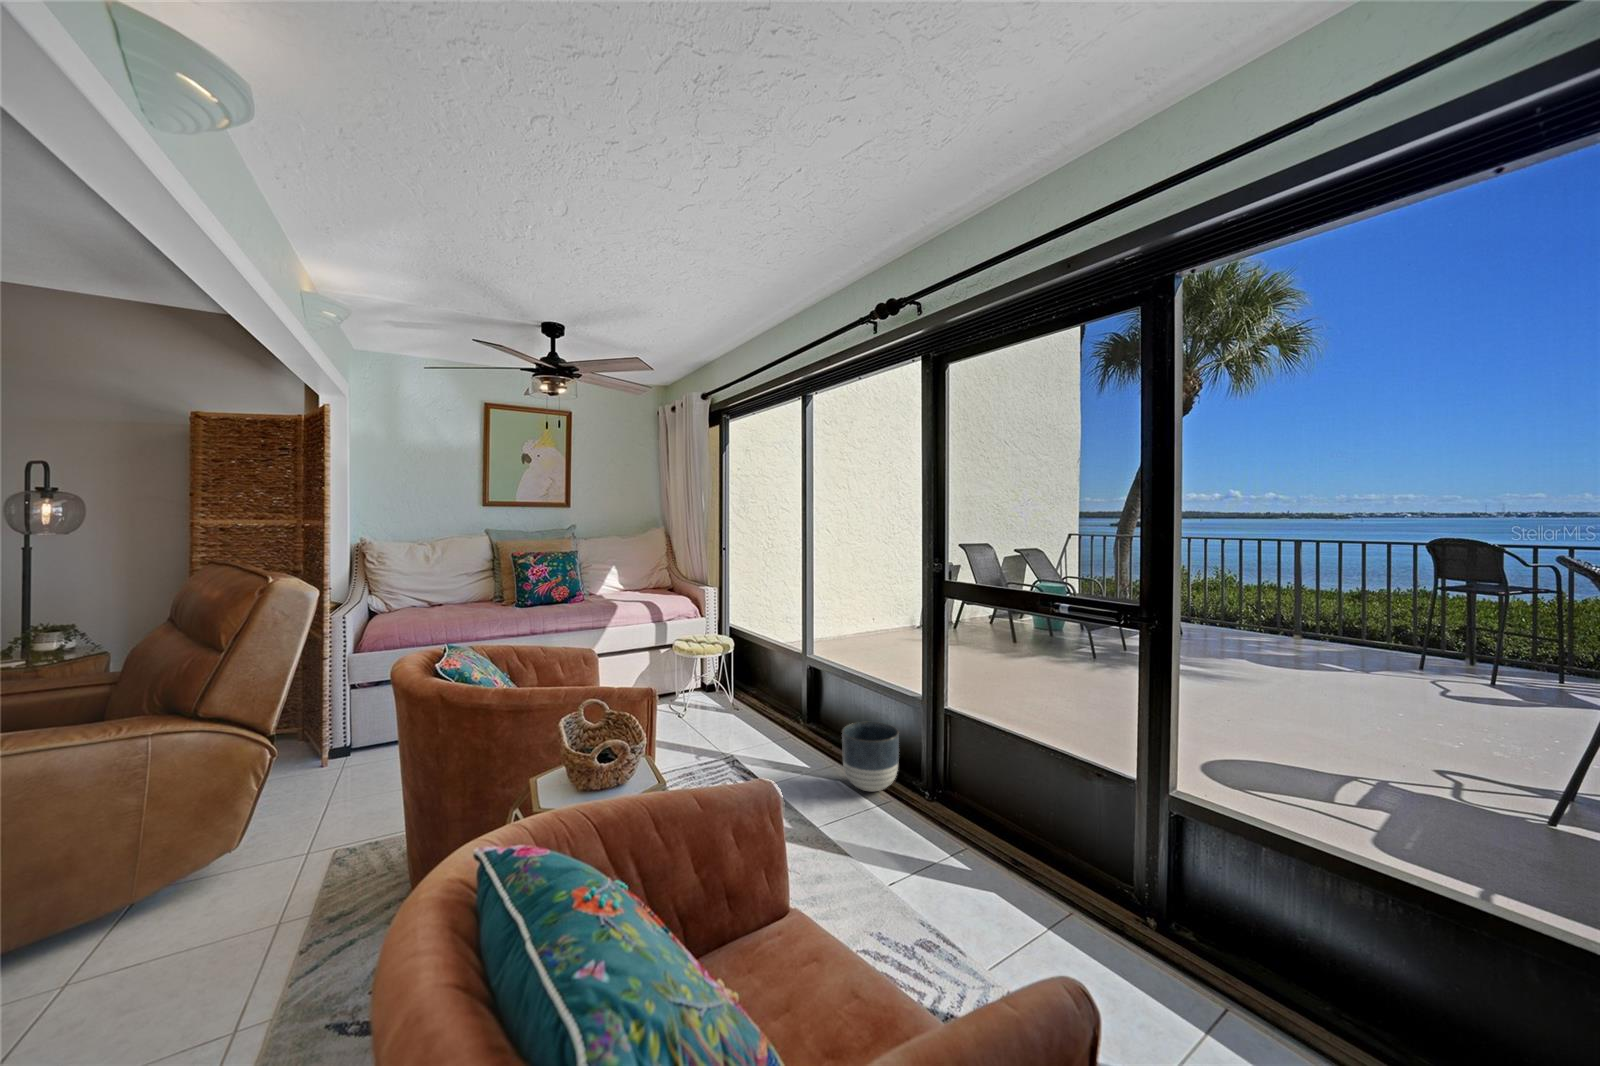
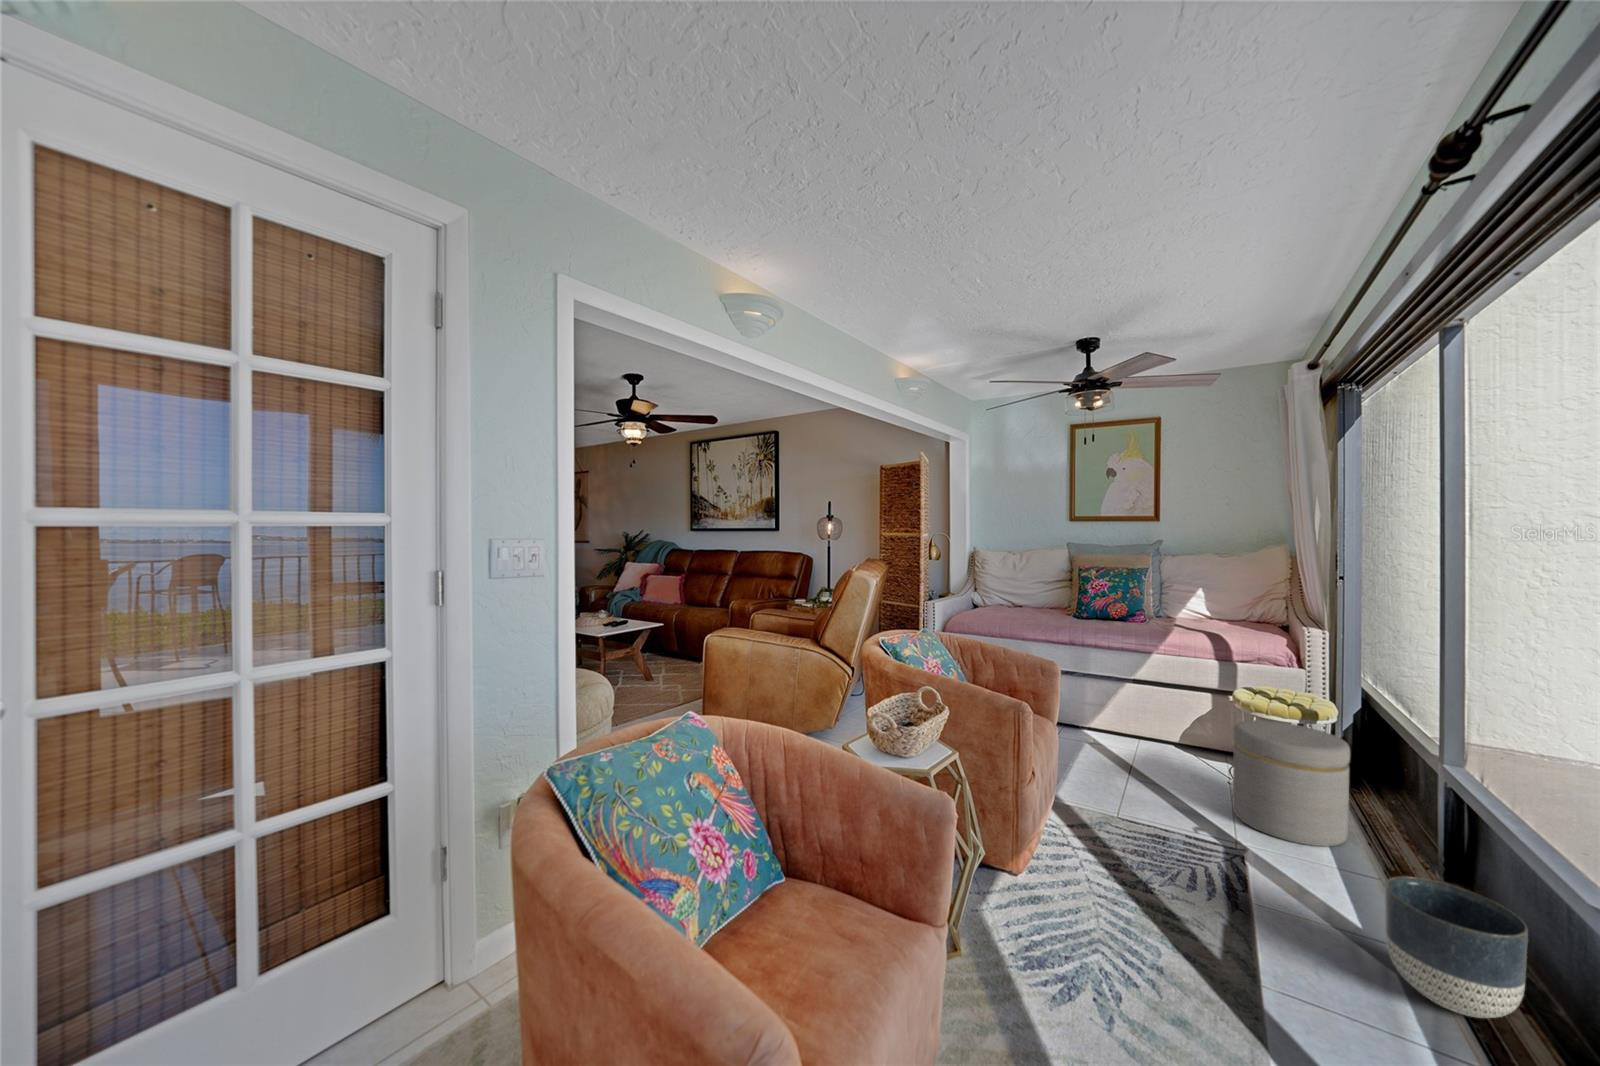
ottoman: none [701,657,768,742] -> present [1233,720,1350,846]

